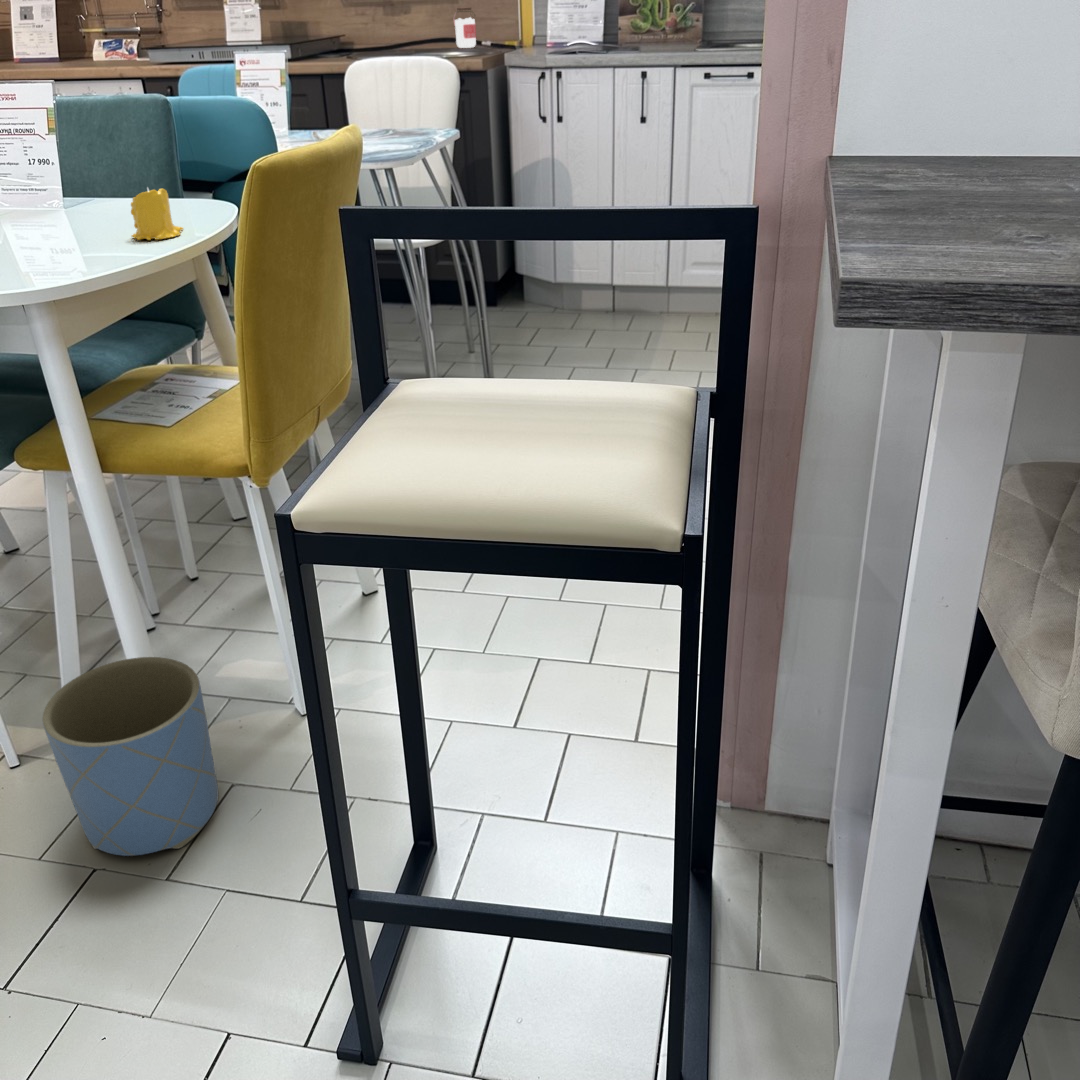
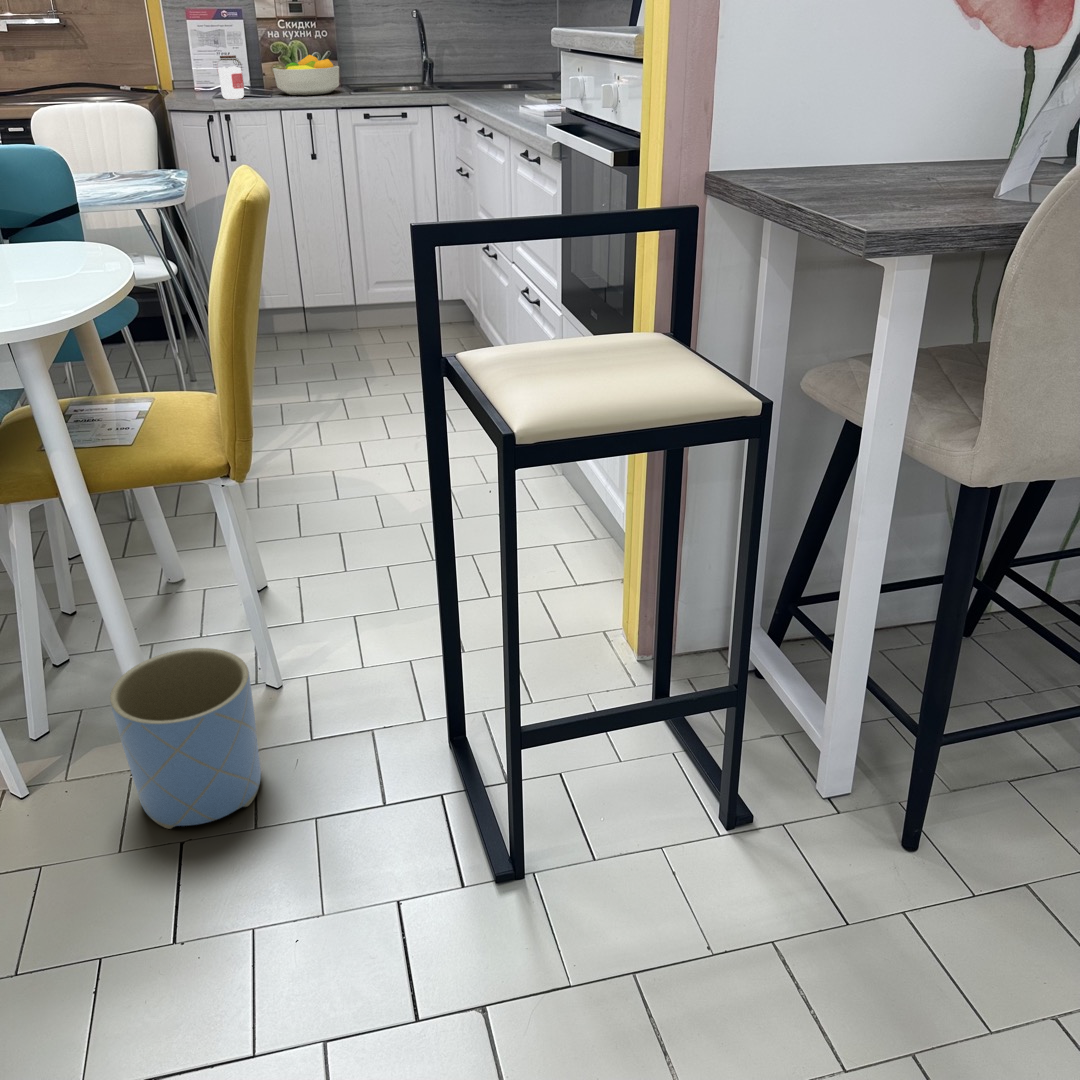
fruit bowl: none [622,7,691,51] -> present [273,55,339,95]
jar: present [454,8,476,48] -> present [218,55,244,99]
candle: present [131,189,183,240] -> none [43,233,93,284]

